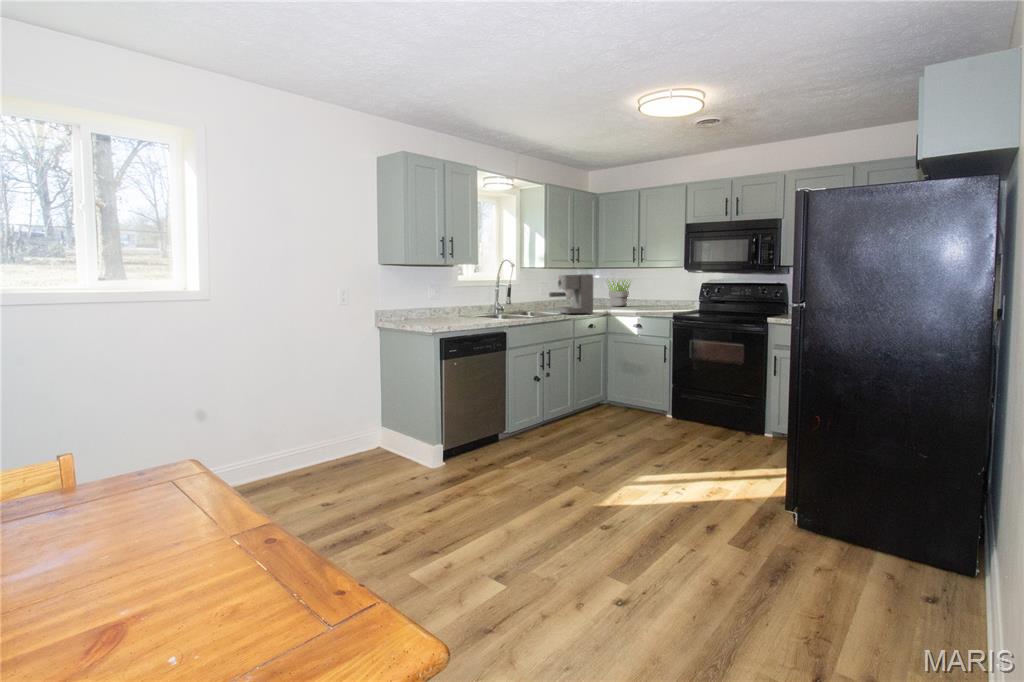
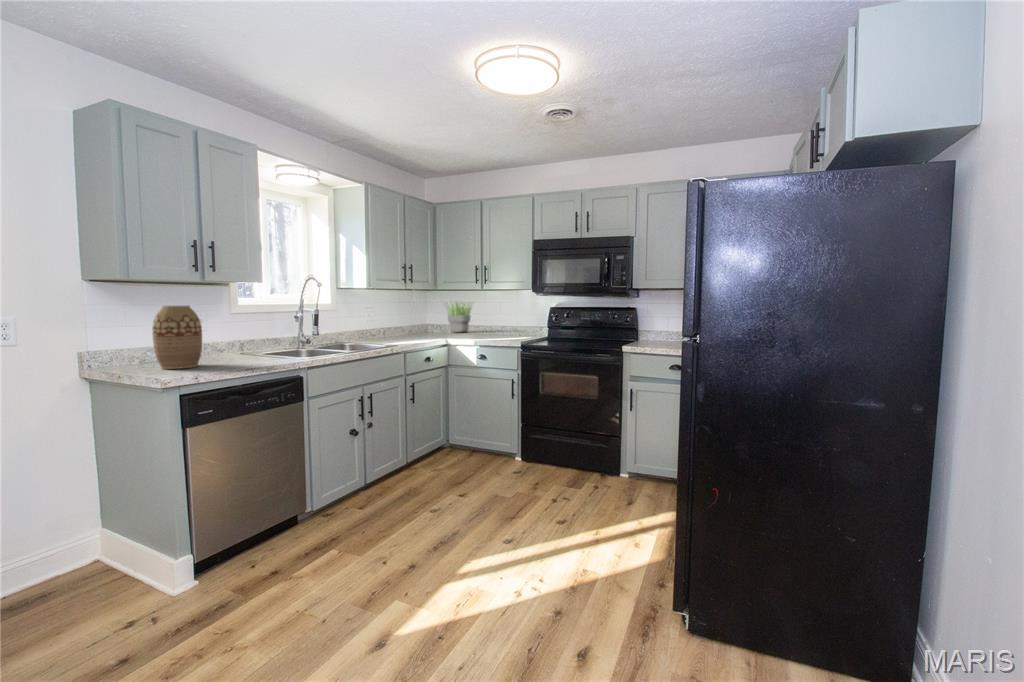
coffee maker: present [549,274,593,314] -> none [371,296,428,346]
vase: none [417,282,445,323] -> present [152,306,202,369]

